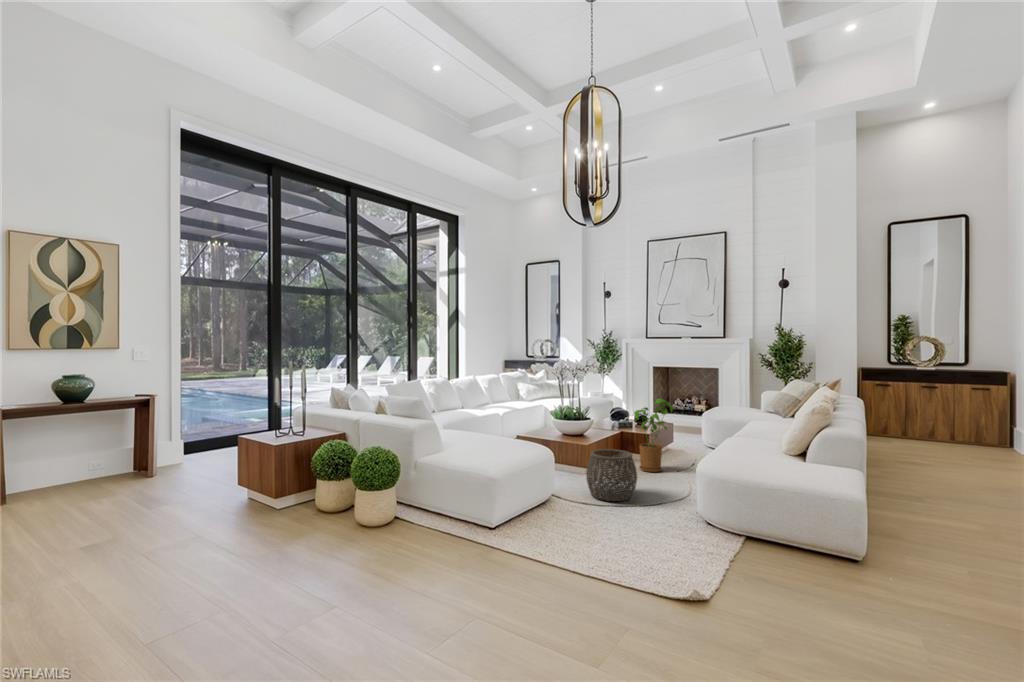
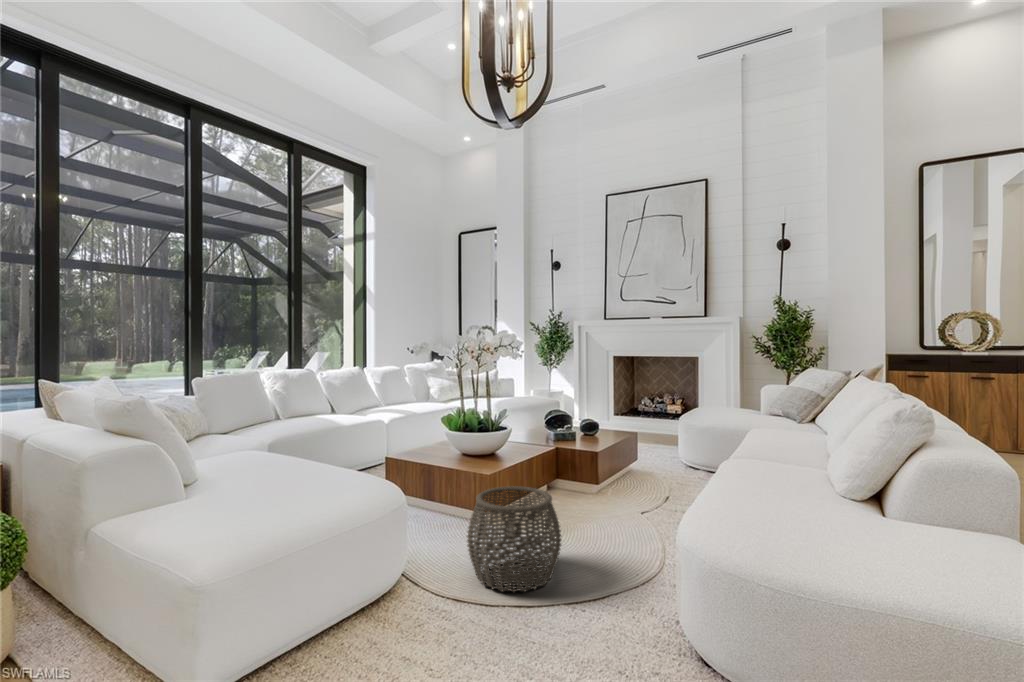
house plant: present [634,398,675,472] -> none [571,395,639,516]

